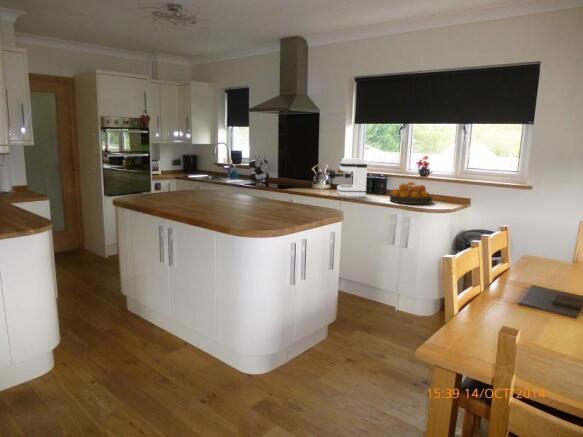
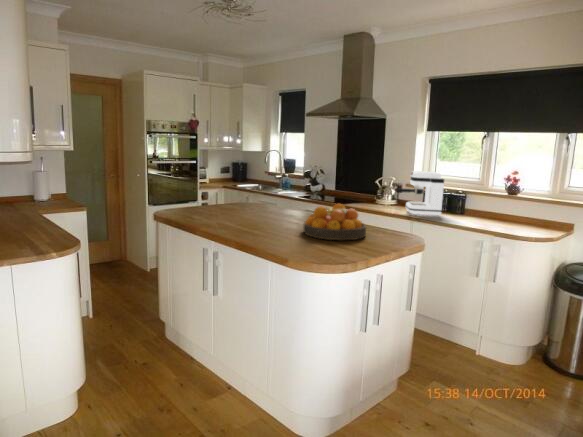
fruit bowl: present [390,182,432,204] -> present [303,204,366,240]

